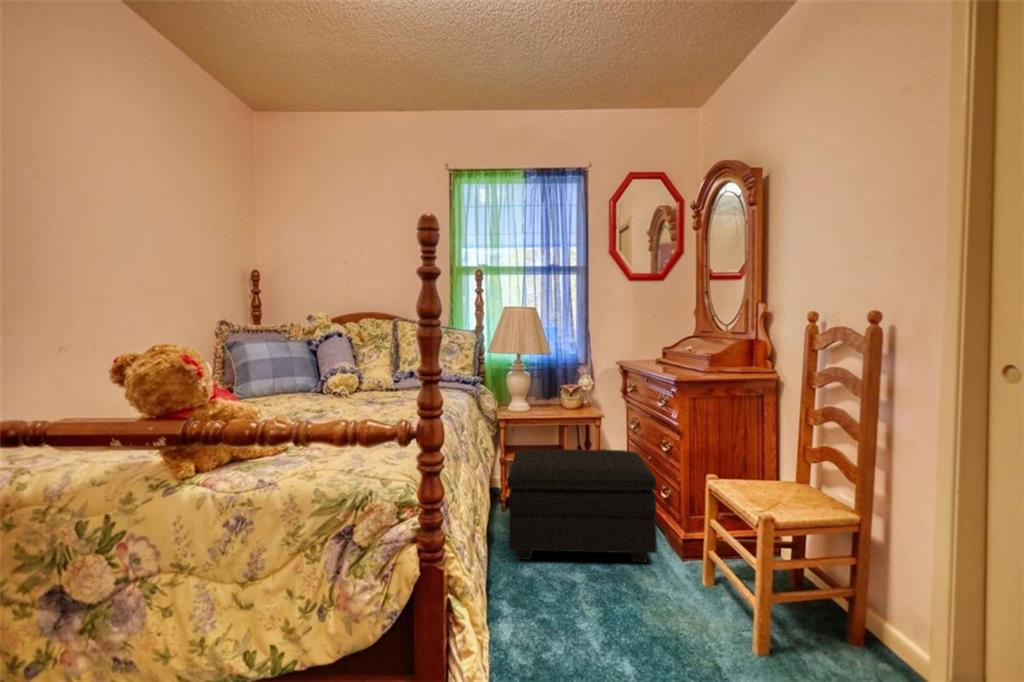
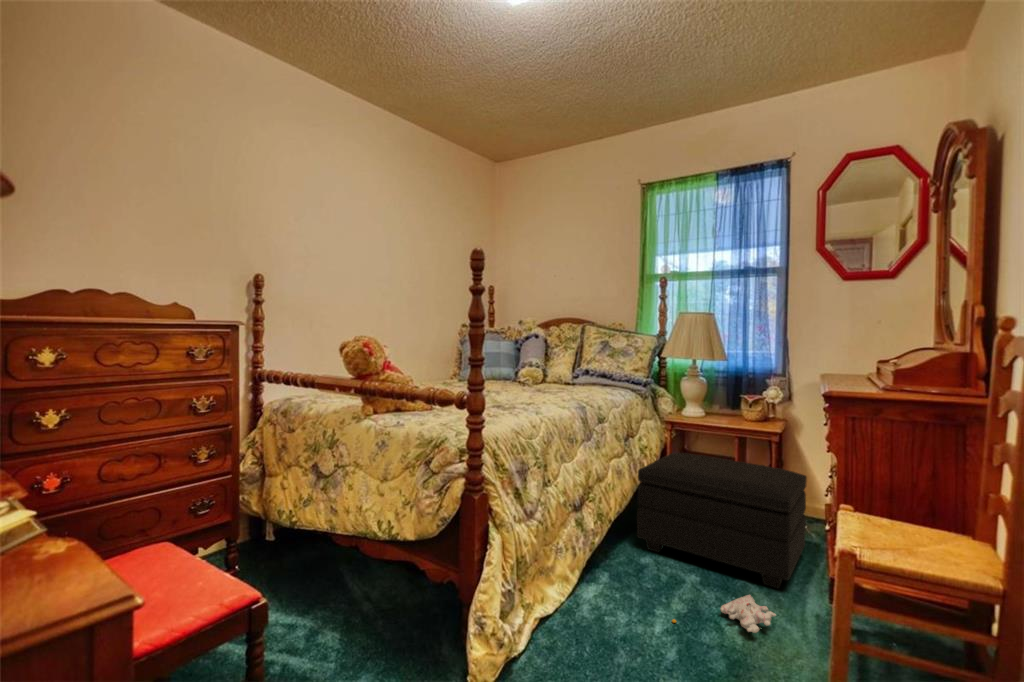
plush toy: none [600,577,679,633] -> present [672,595,776,633]

